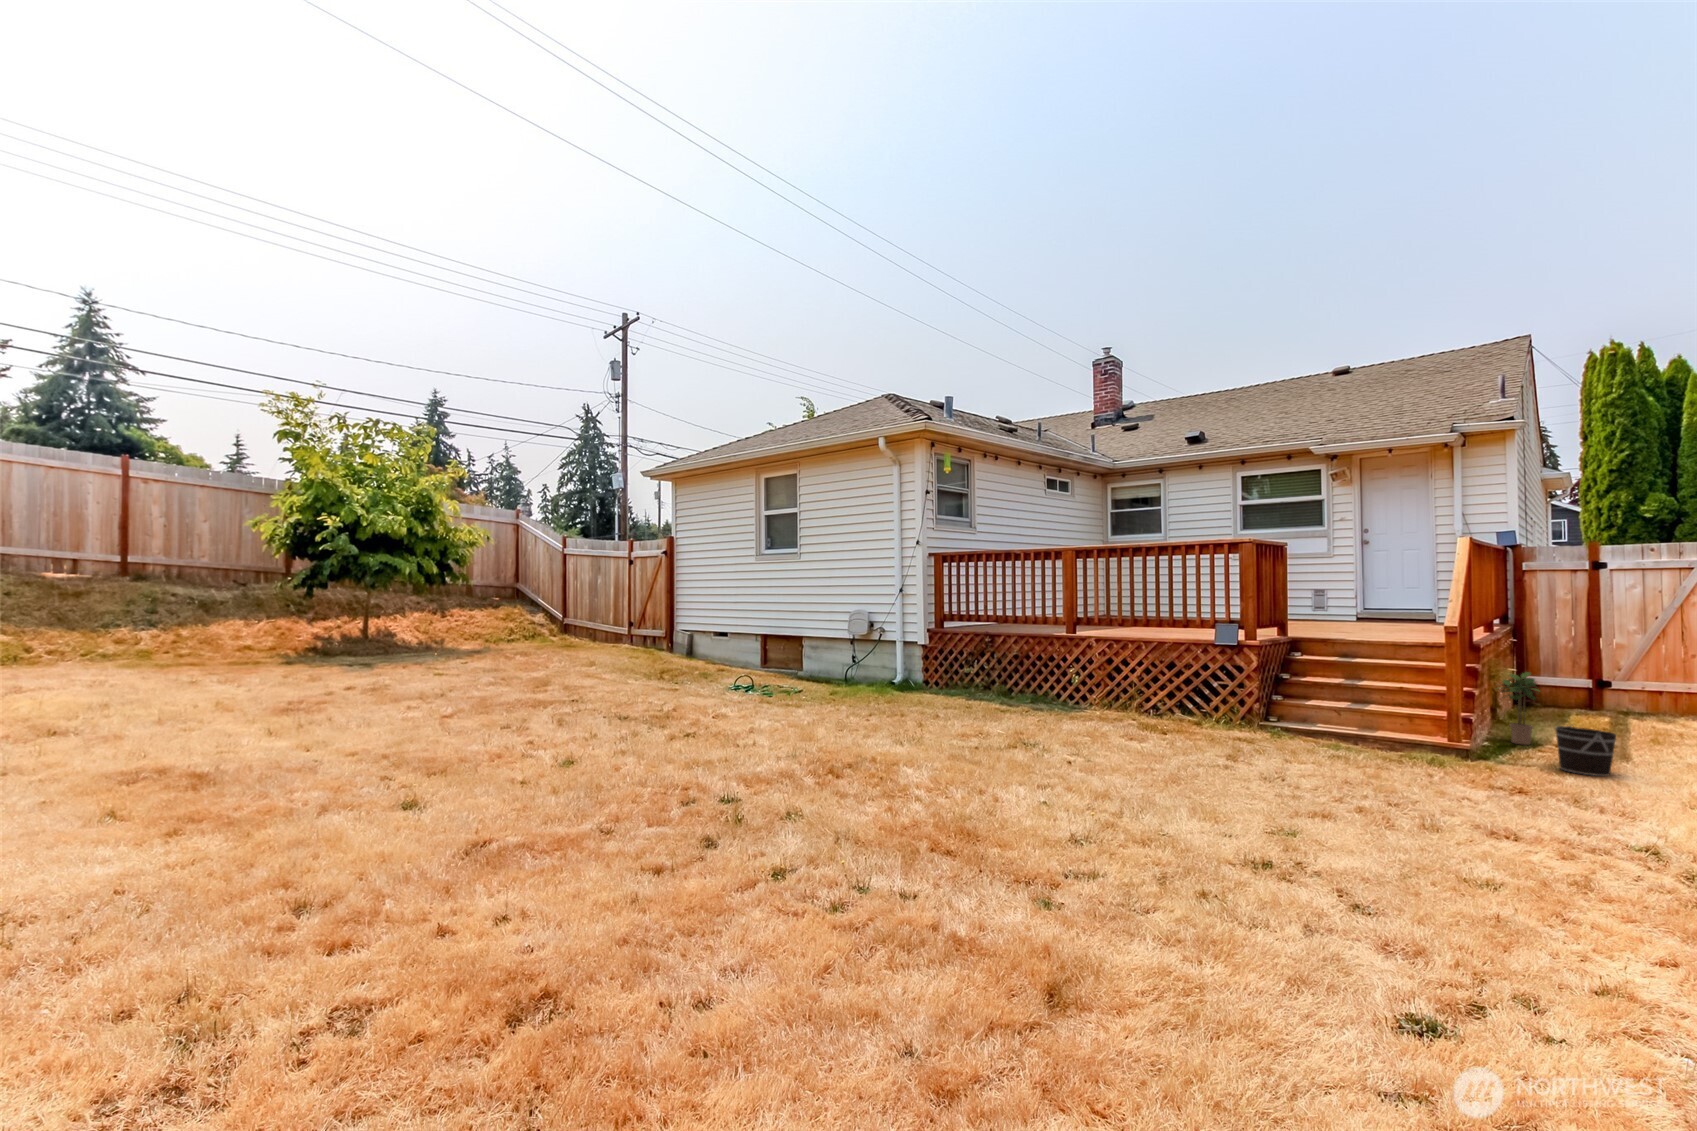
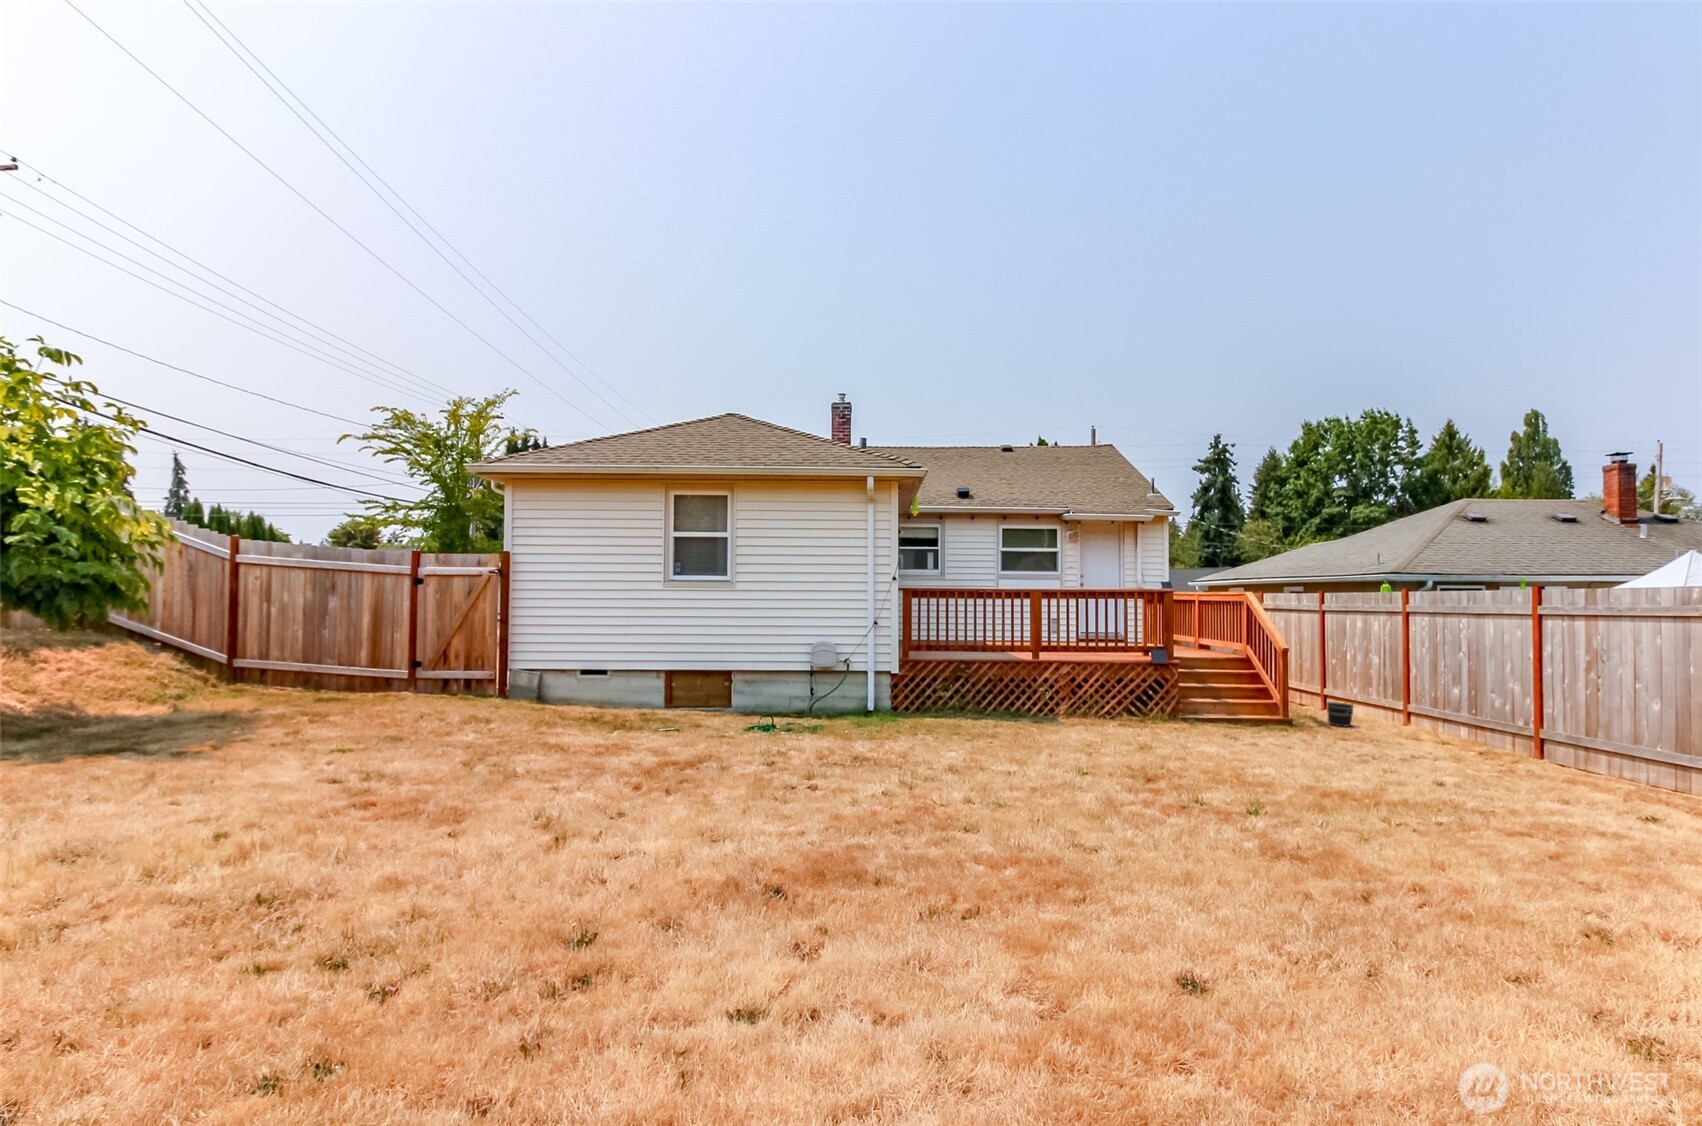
potted plant: present [1501,672,1539,745] -> none [1260,672,1287,714]

